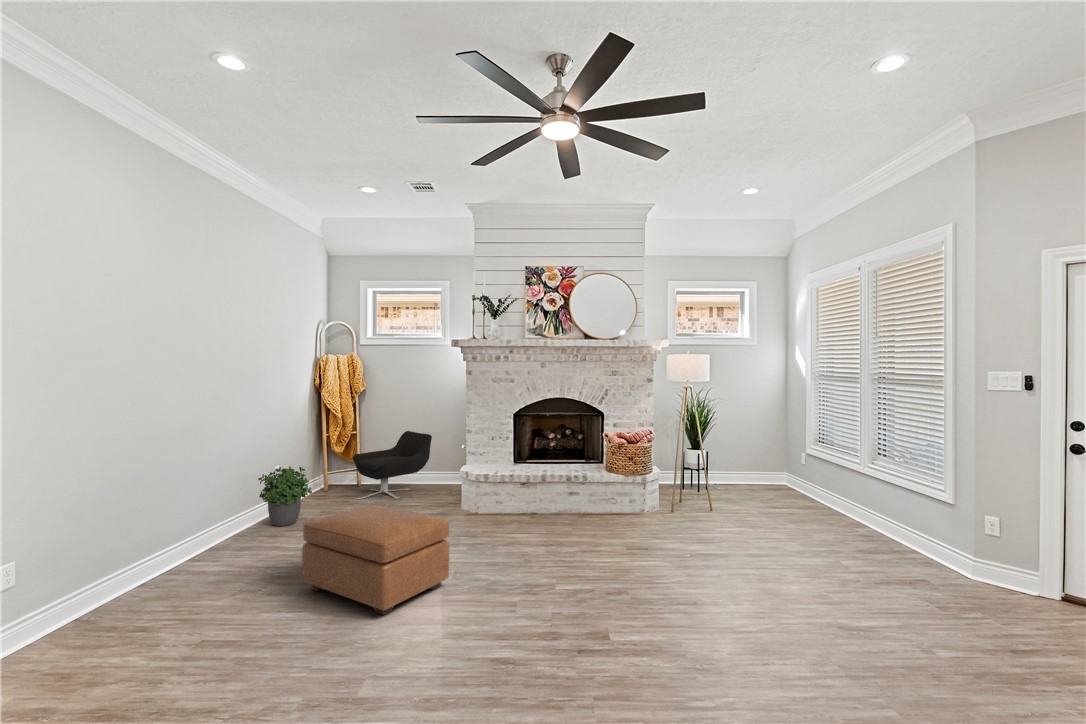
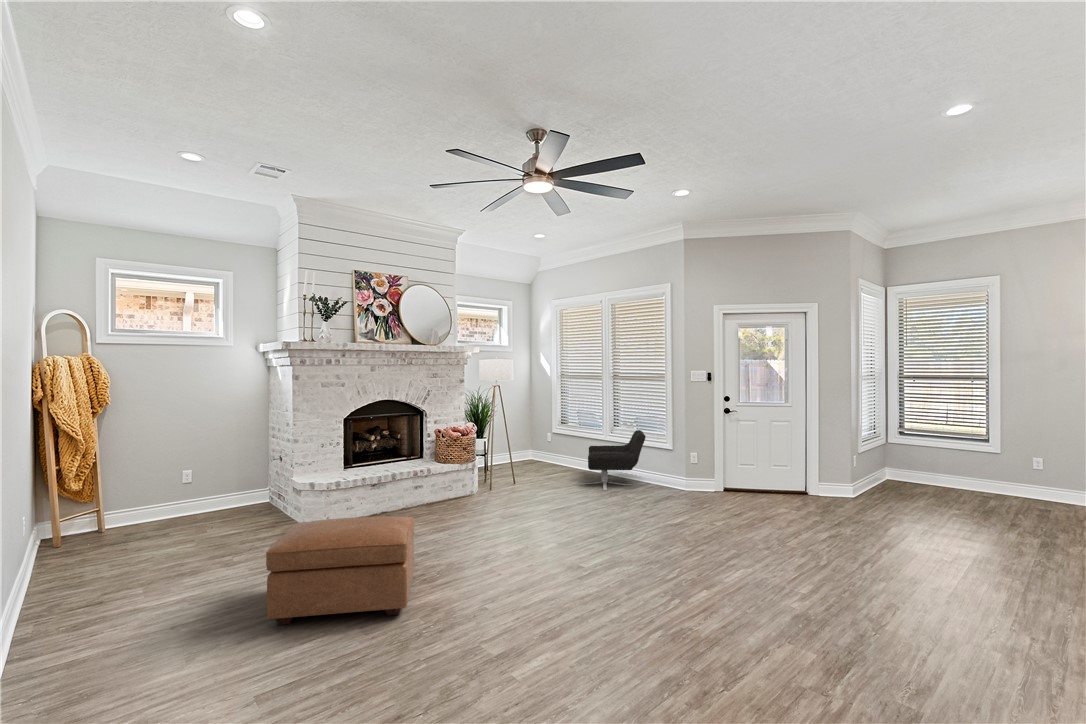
lounge chair: present [353,431,432,500] -> present [578,430,646,490]
potted plant: present [258,466,312,526] -> none [32,510,122,597]

